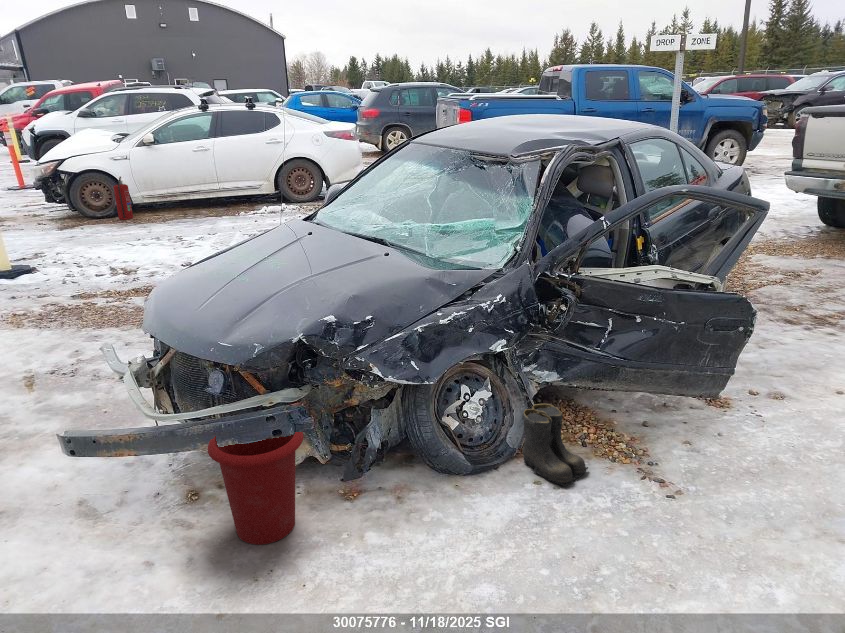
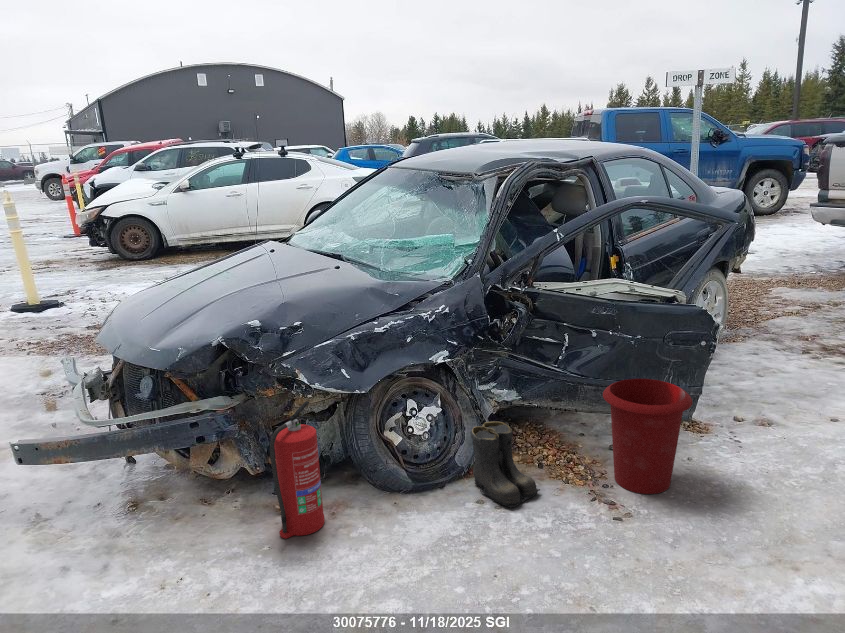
fire extinguisher: present [113,177,133,220] -> present [270,401,325,539]
waste bin: present [208,432,303,544] -> present [603,379,692,494]

